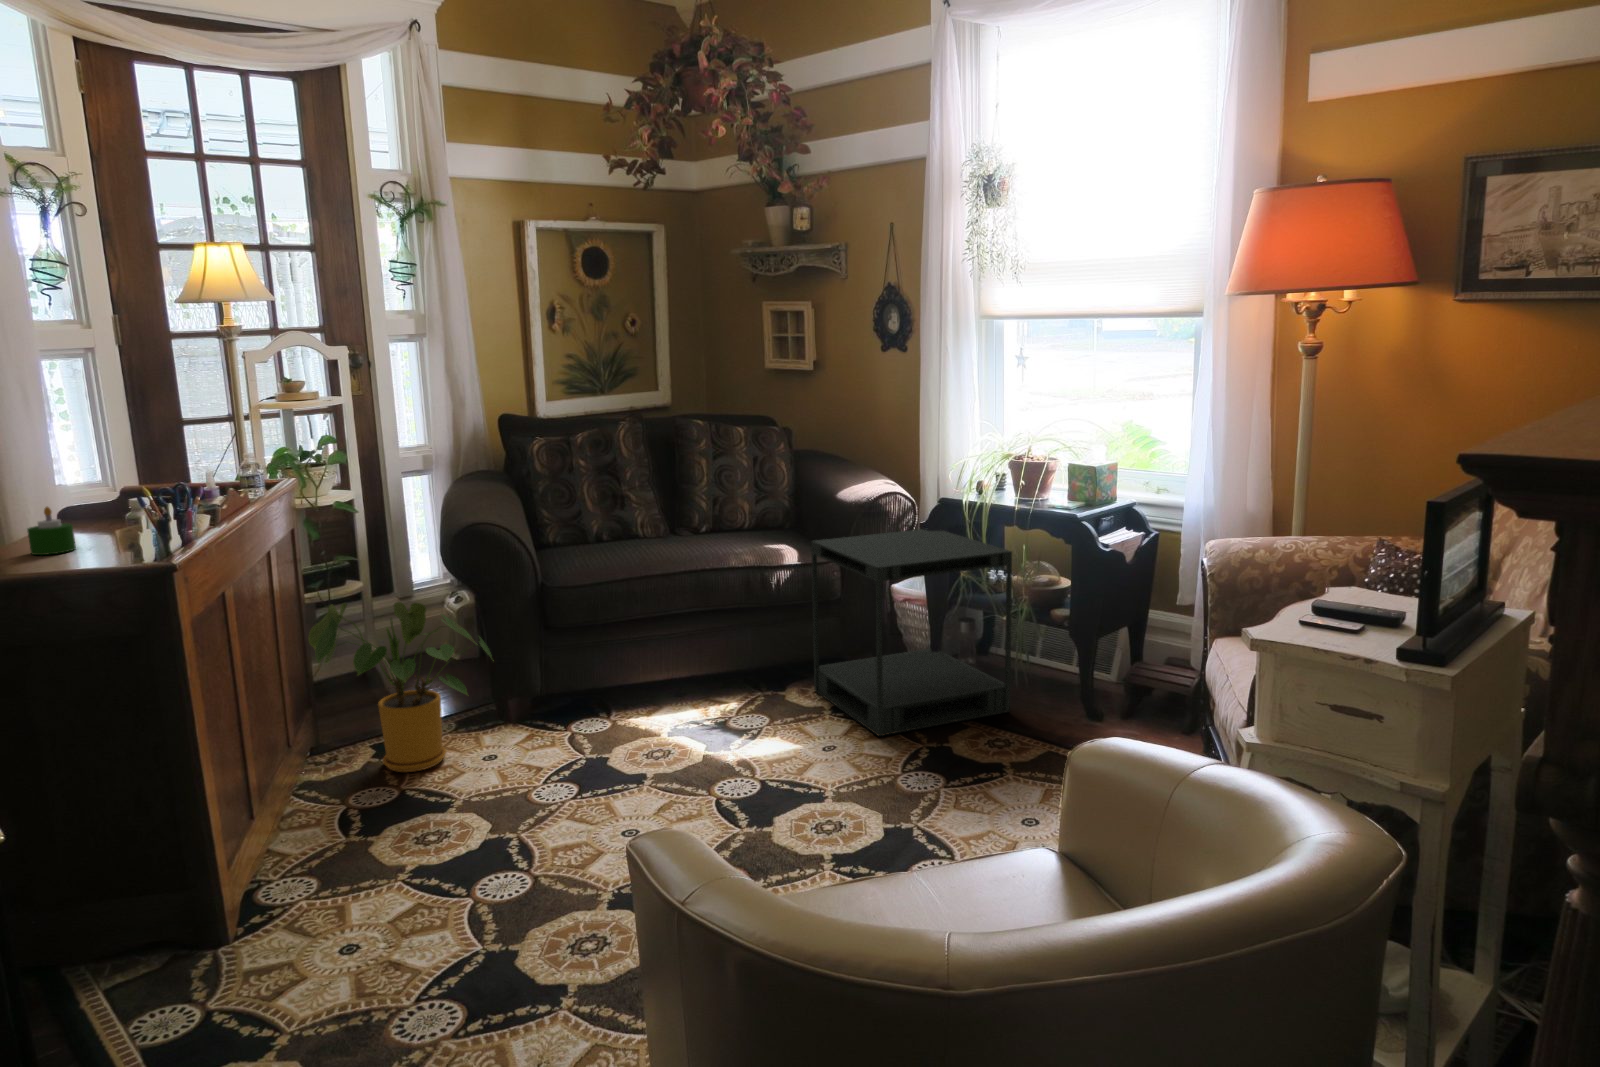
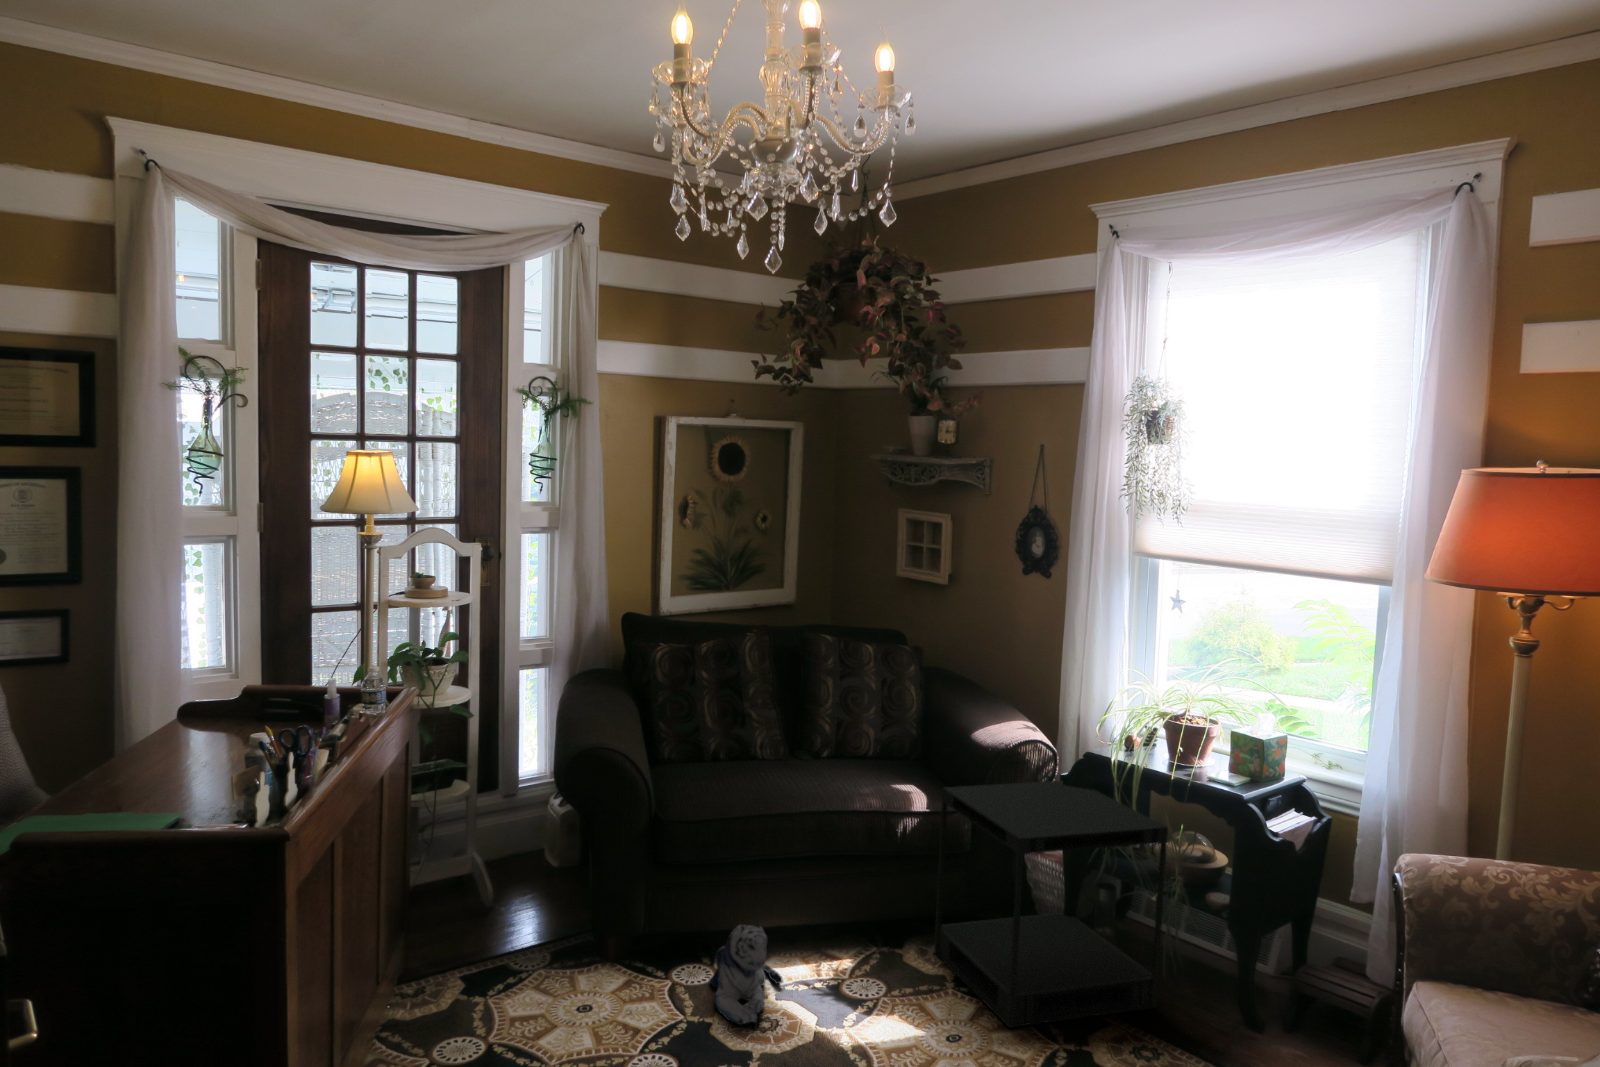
candle: present [27,507,76,555] -> none [155,742,200,795]
house plant: present [308,602,491,772] -> none [411,824,599,1020]
plush toy: none [607,672,675,756] -> present [710,925,782,1026]

